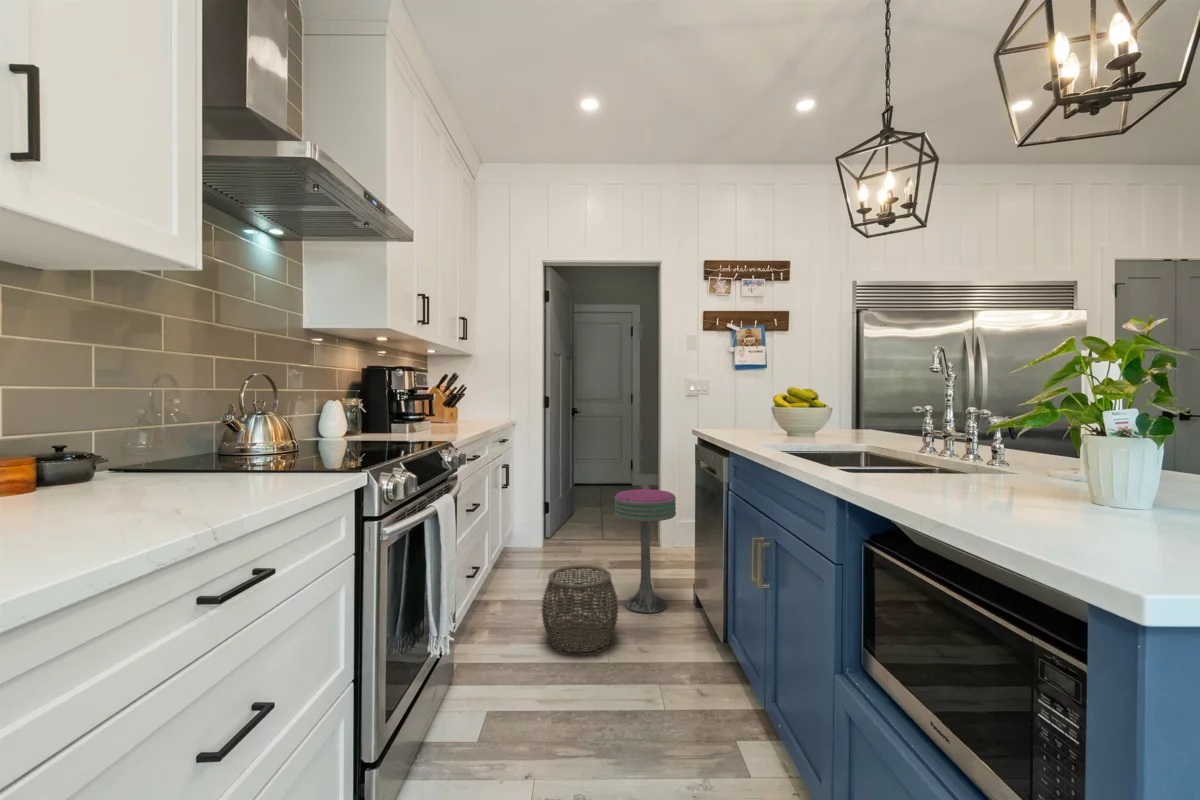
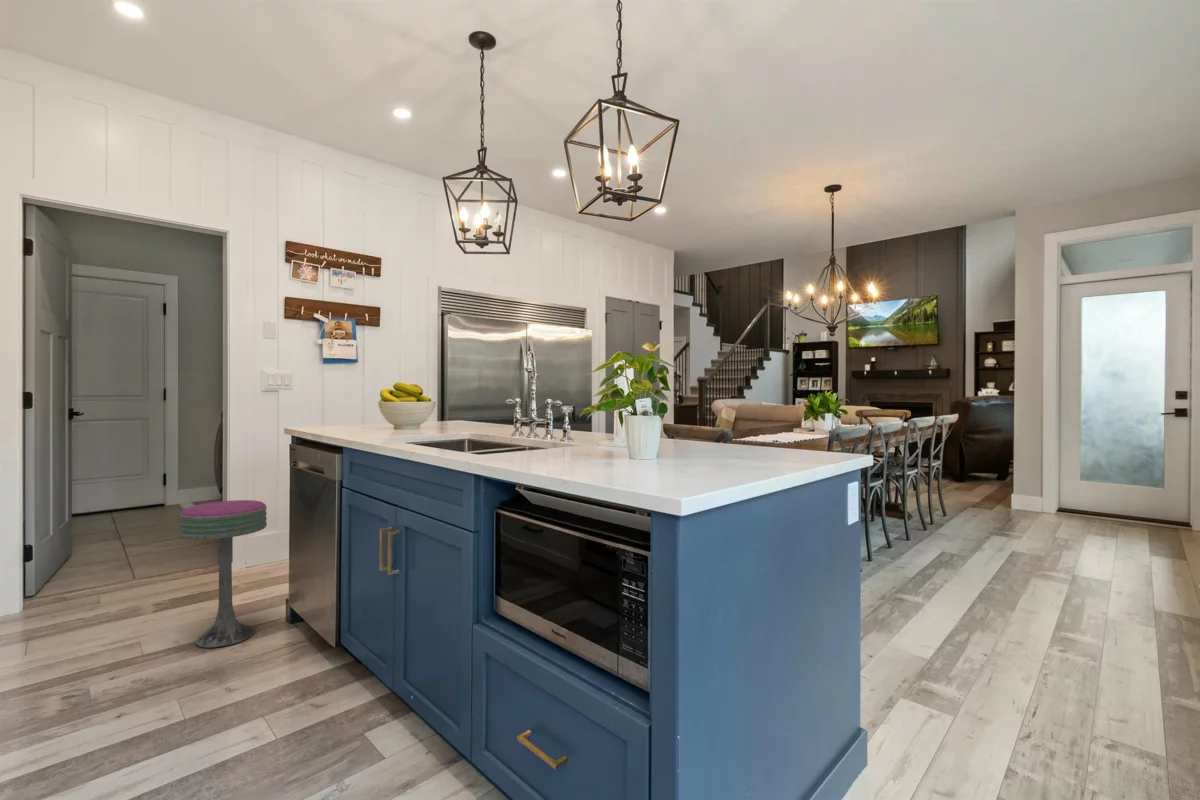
woven basket: present [541,565,619,653] -> none [70,603,199,721]

